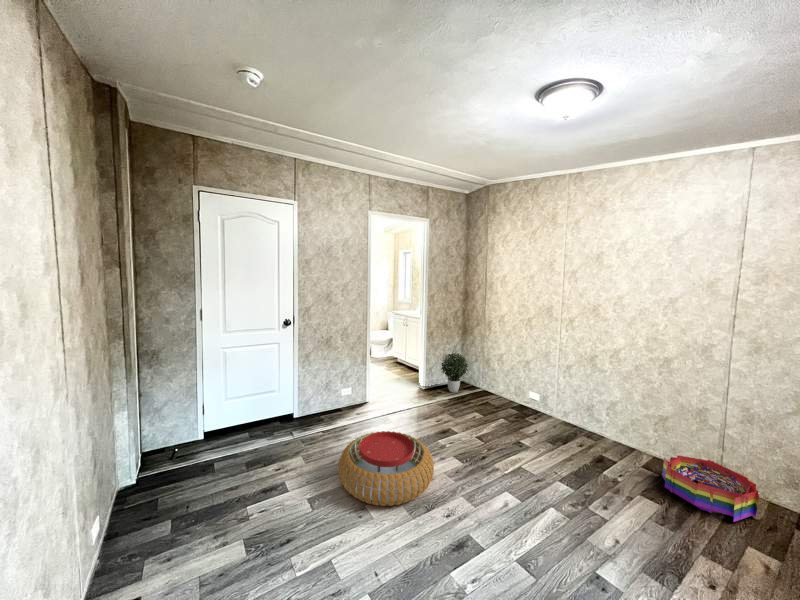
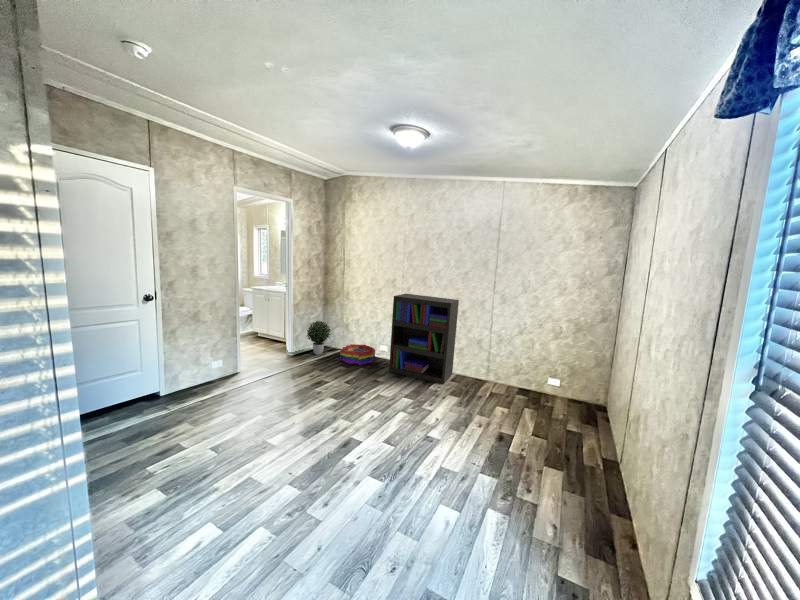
bookshelf: none [540,327,658,471] -> present [389,294,459,384]
pouf: present [338,431,434,506] -> none [233,385,318,439]
storage bin: present [662,455,759,522] -> present [340,344,375,365]

